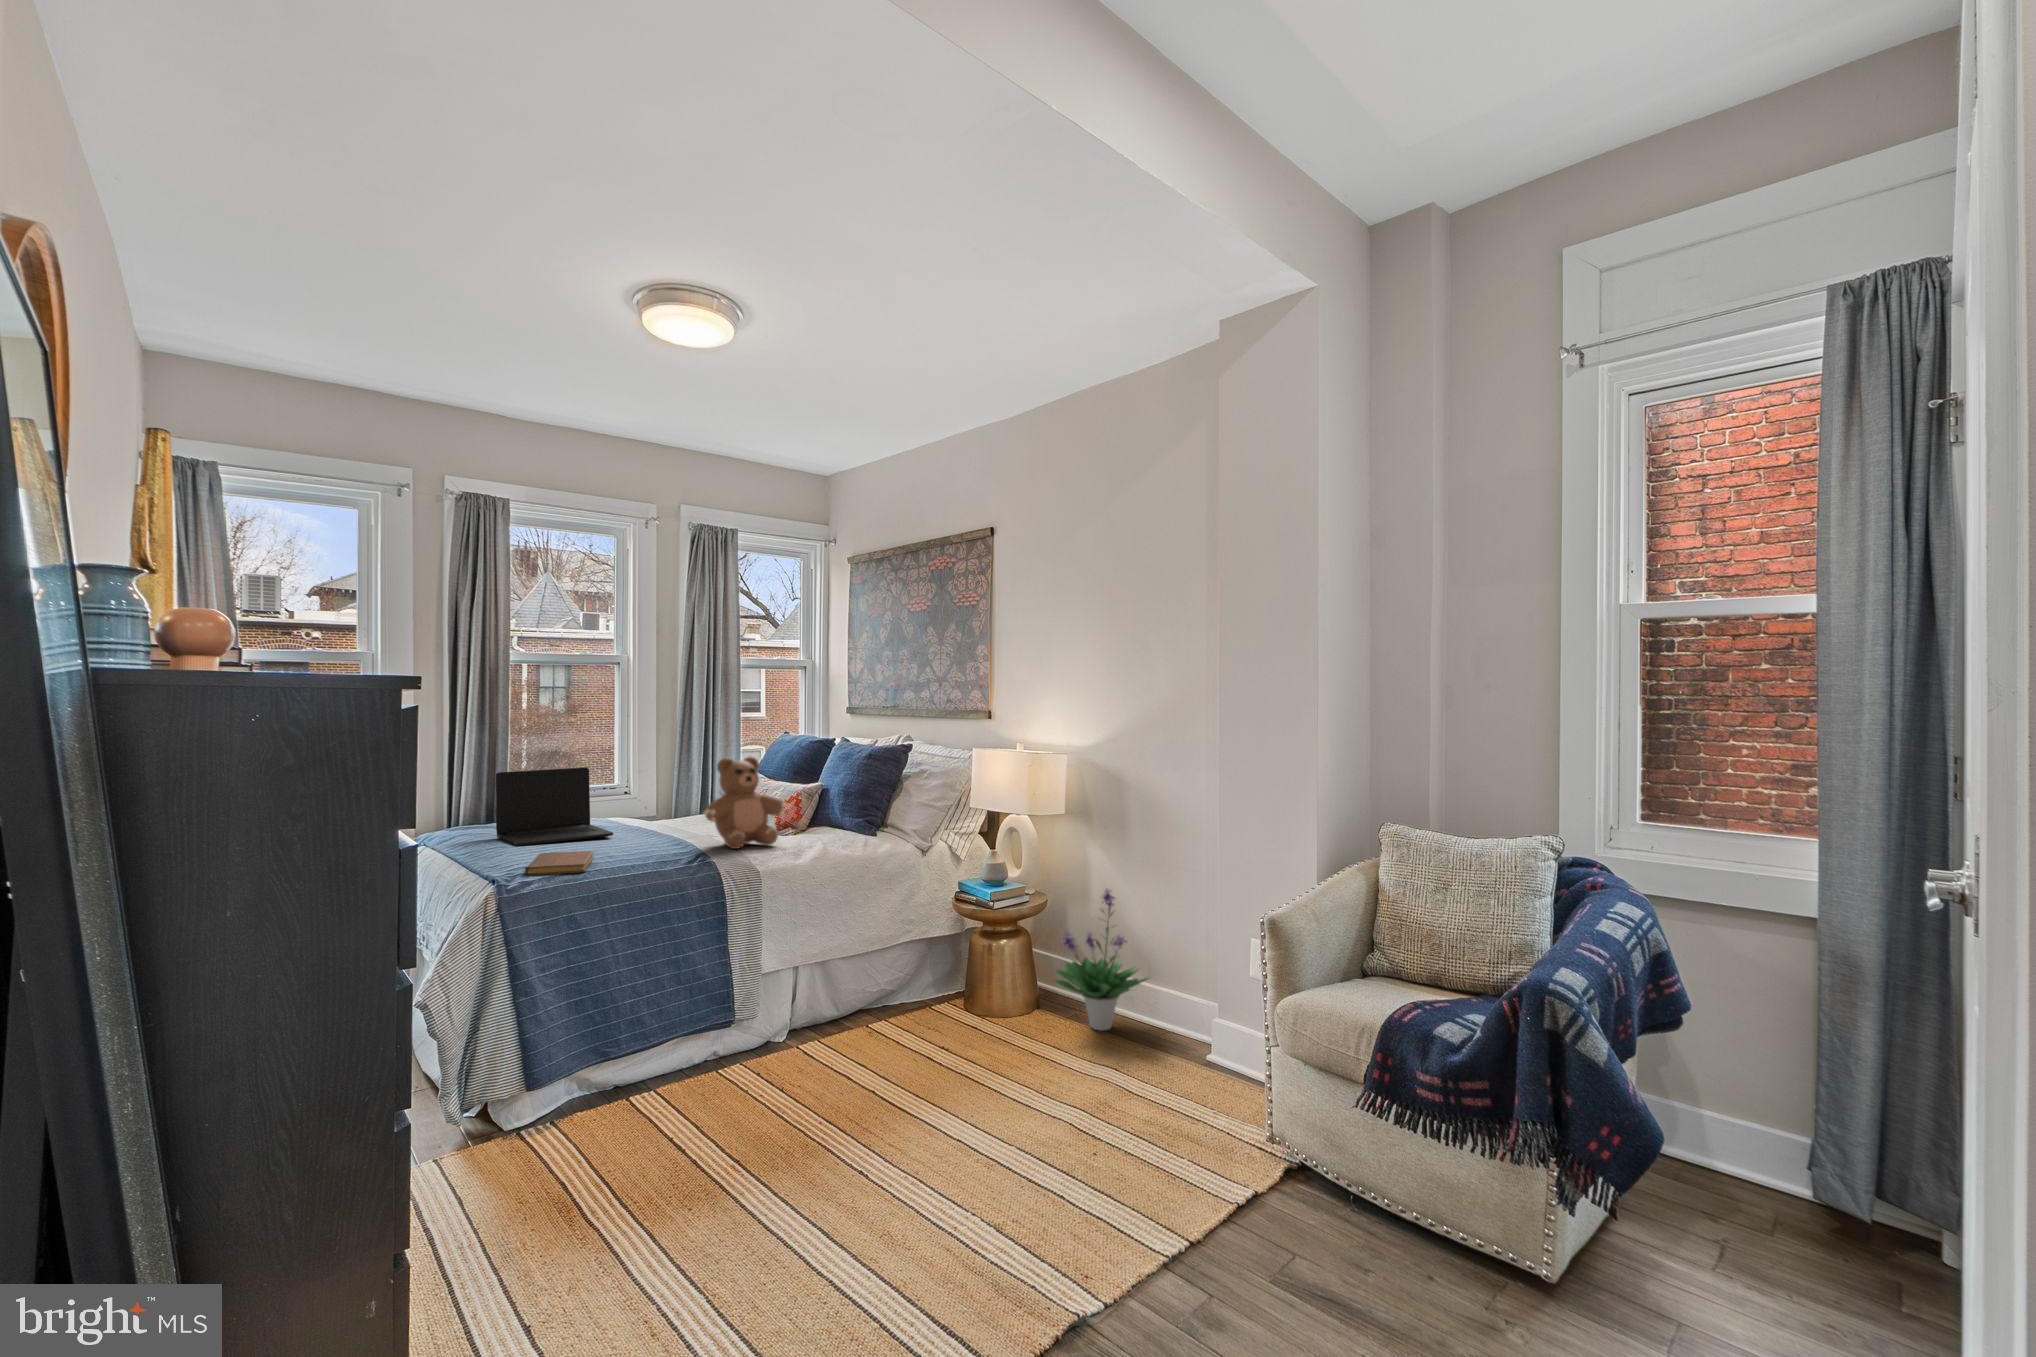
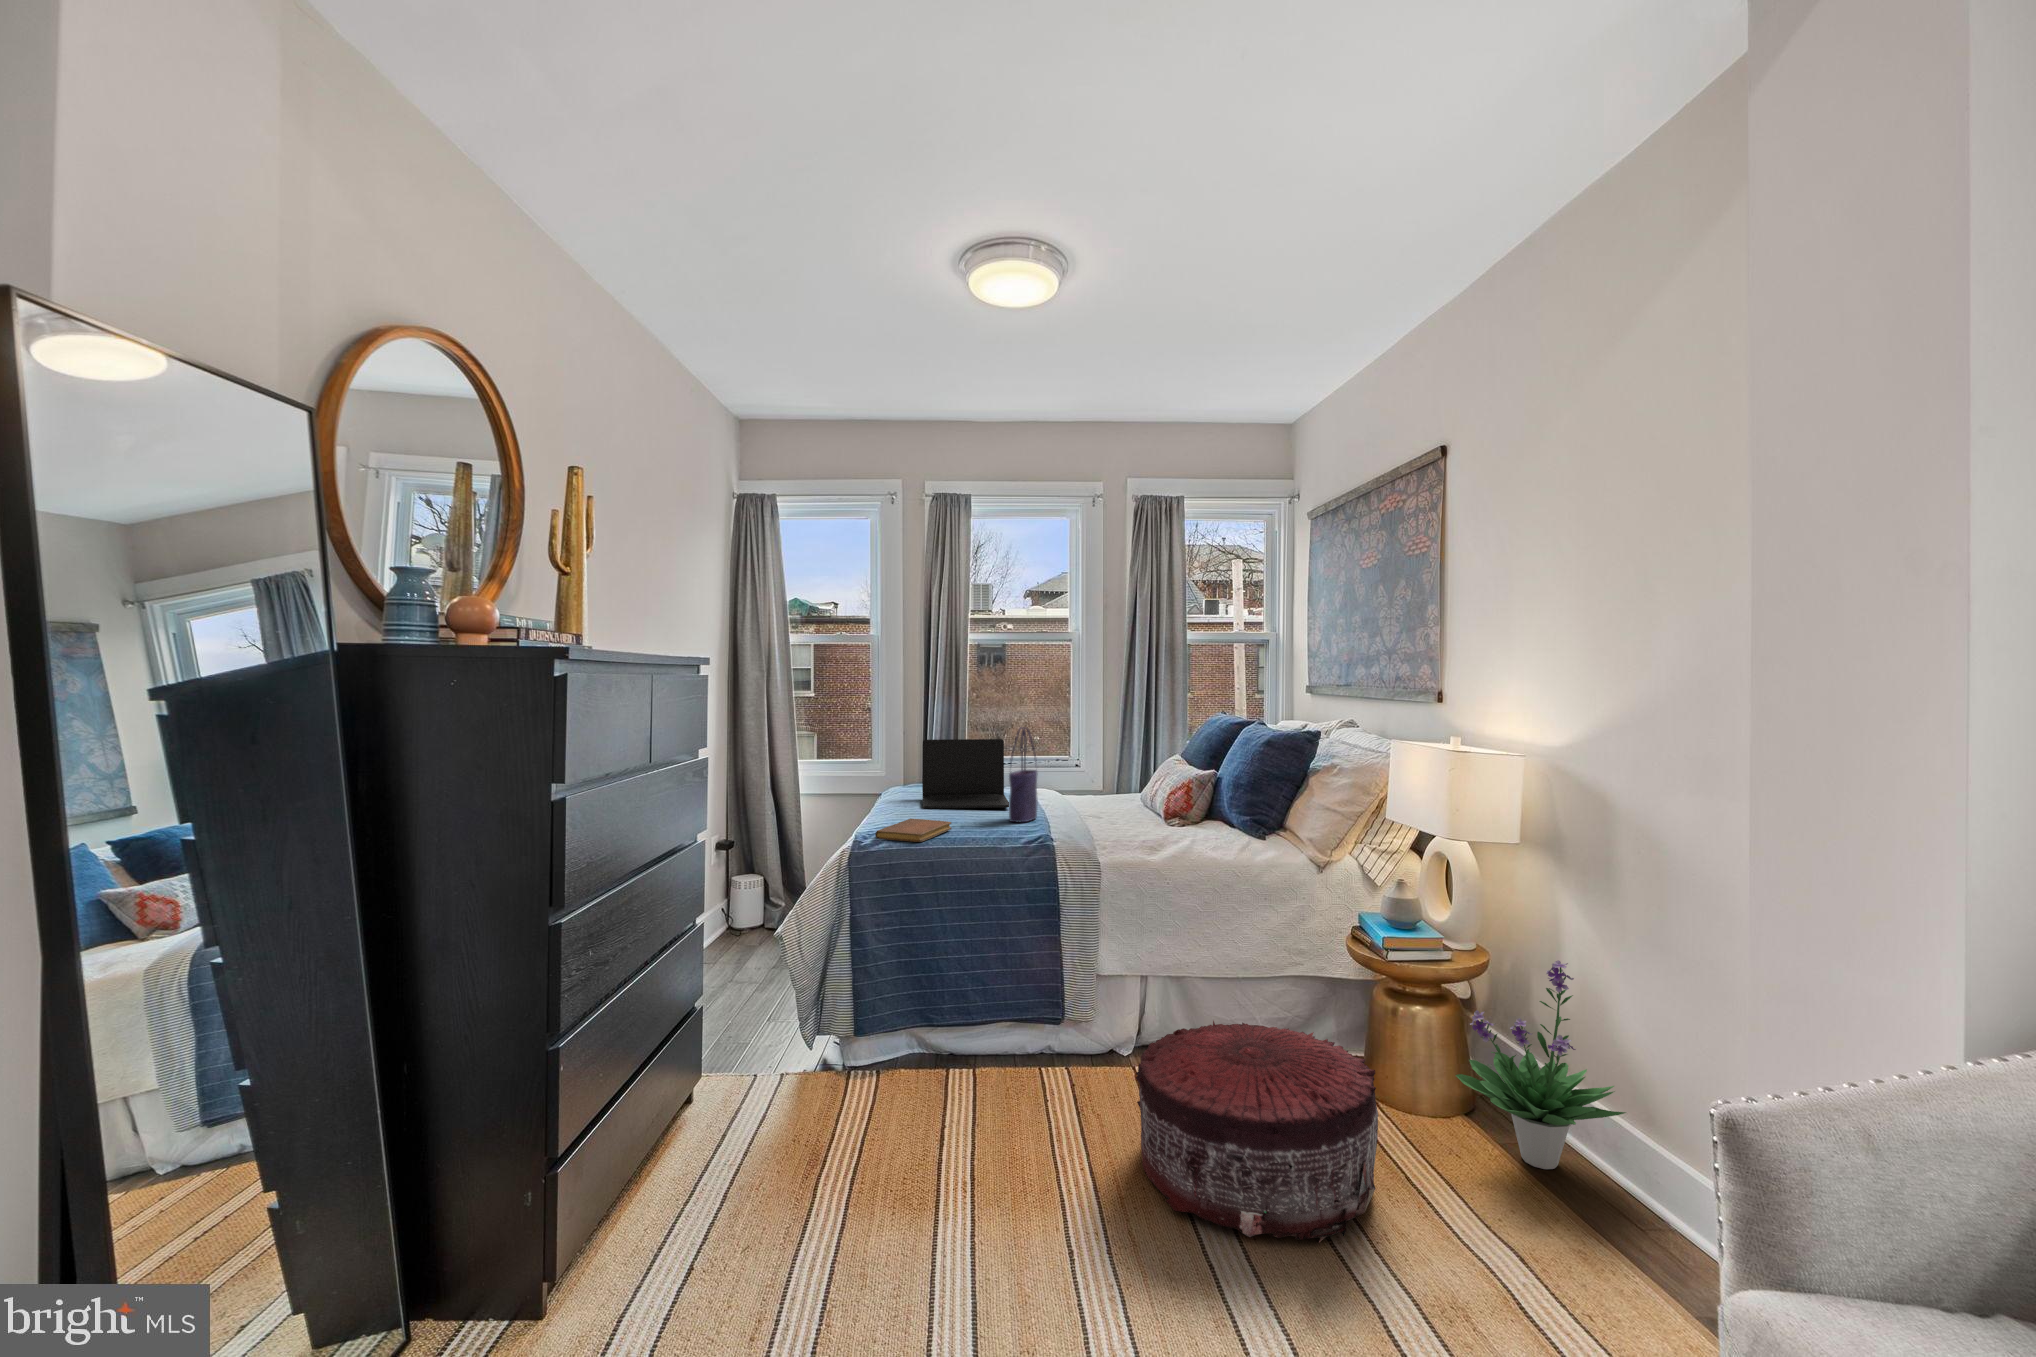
tote bag: none [633,752,657,847] -> present [1009,728,1038,822]
teddy bear: present [703,756,786,849] -> none [1064,737,1160,836]
pouf: none [852,971,1035,1123] -> present [1136,1021,1378,1242]

